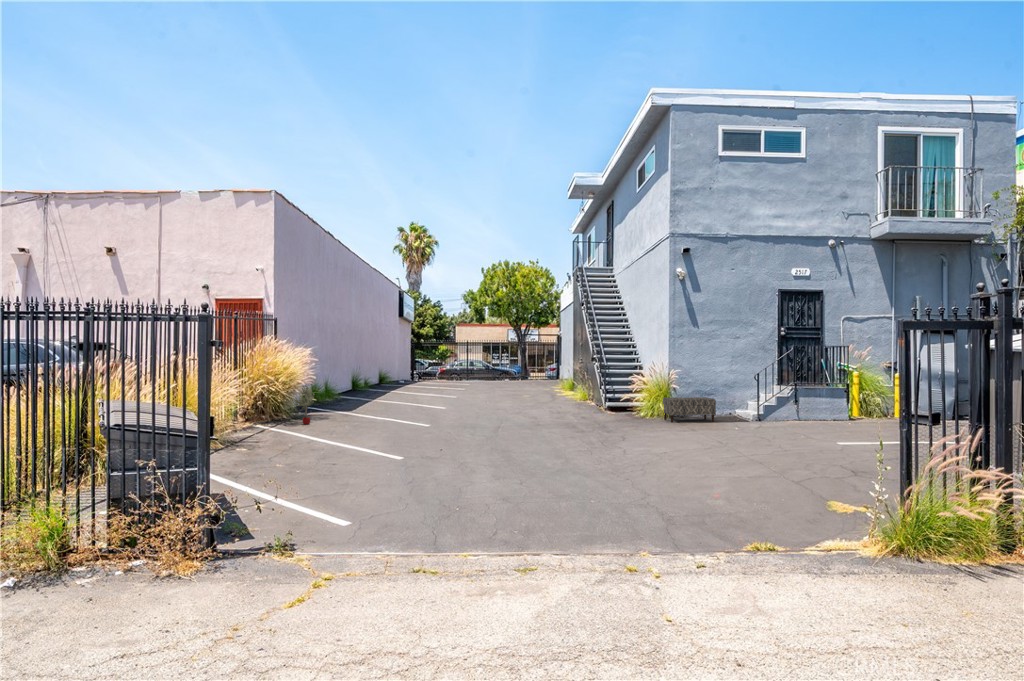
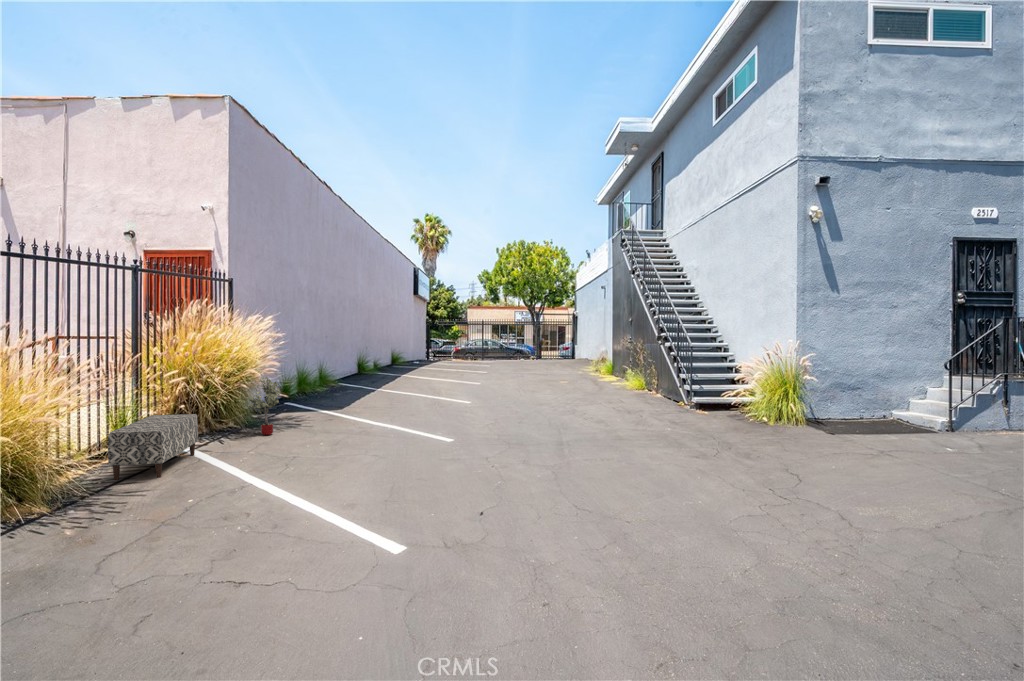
bench: present [663,397,716,422] -> present [108,414,198,480]

